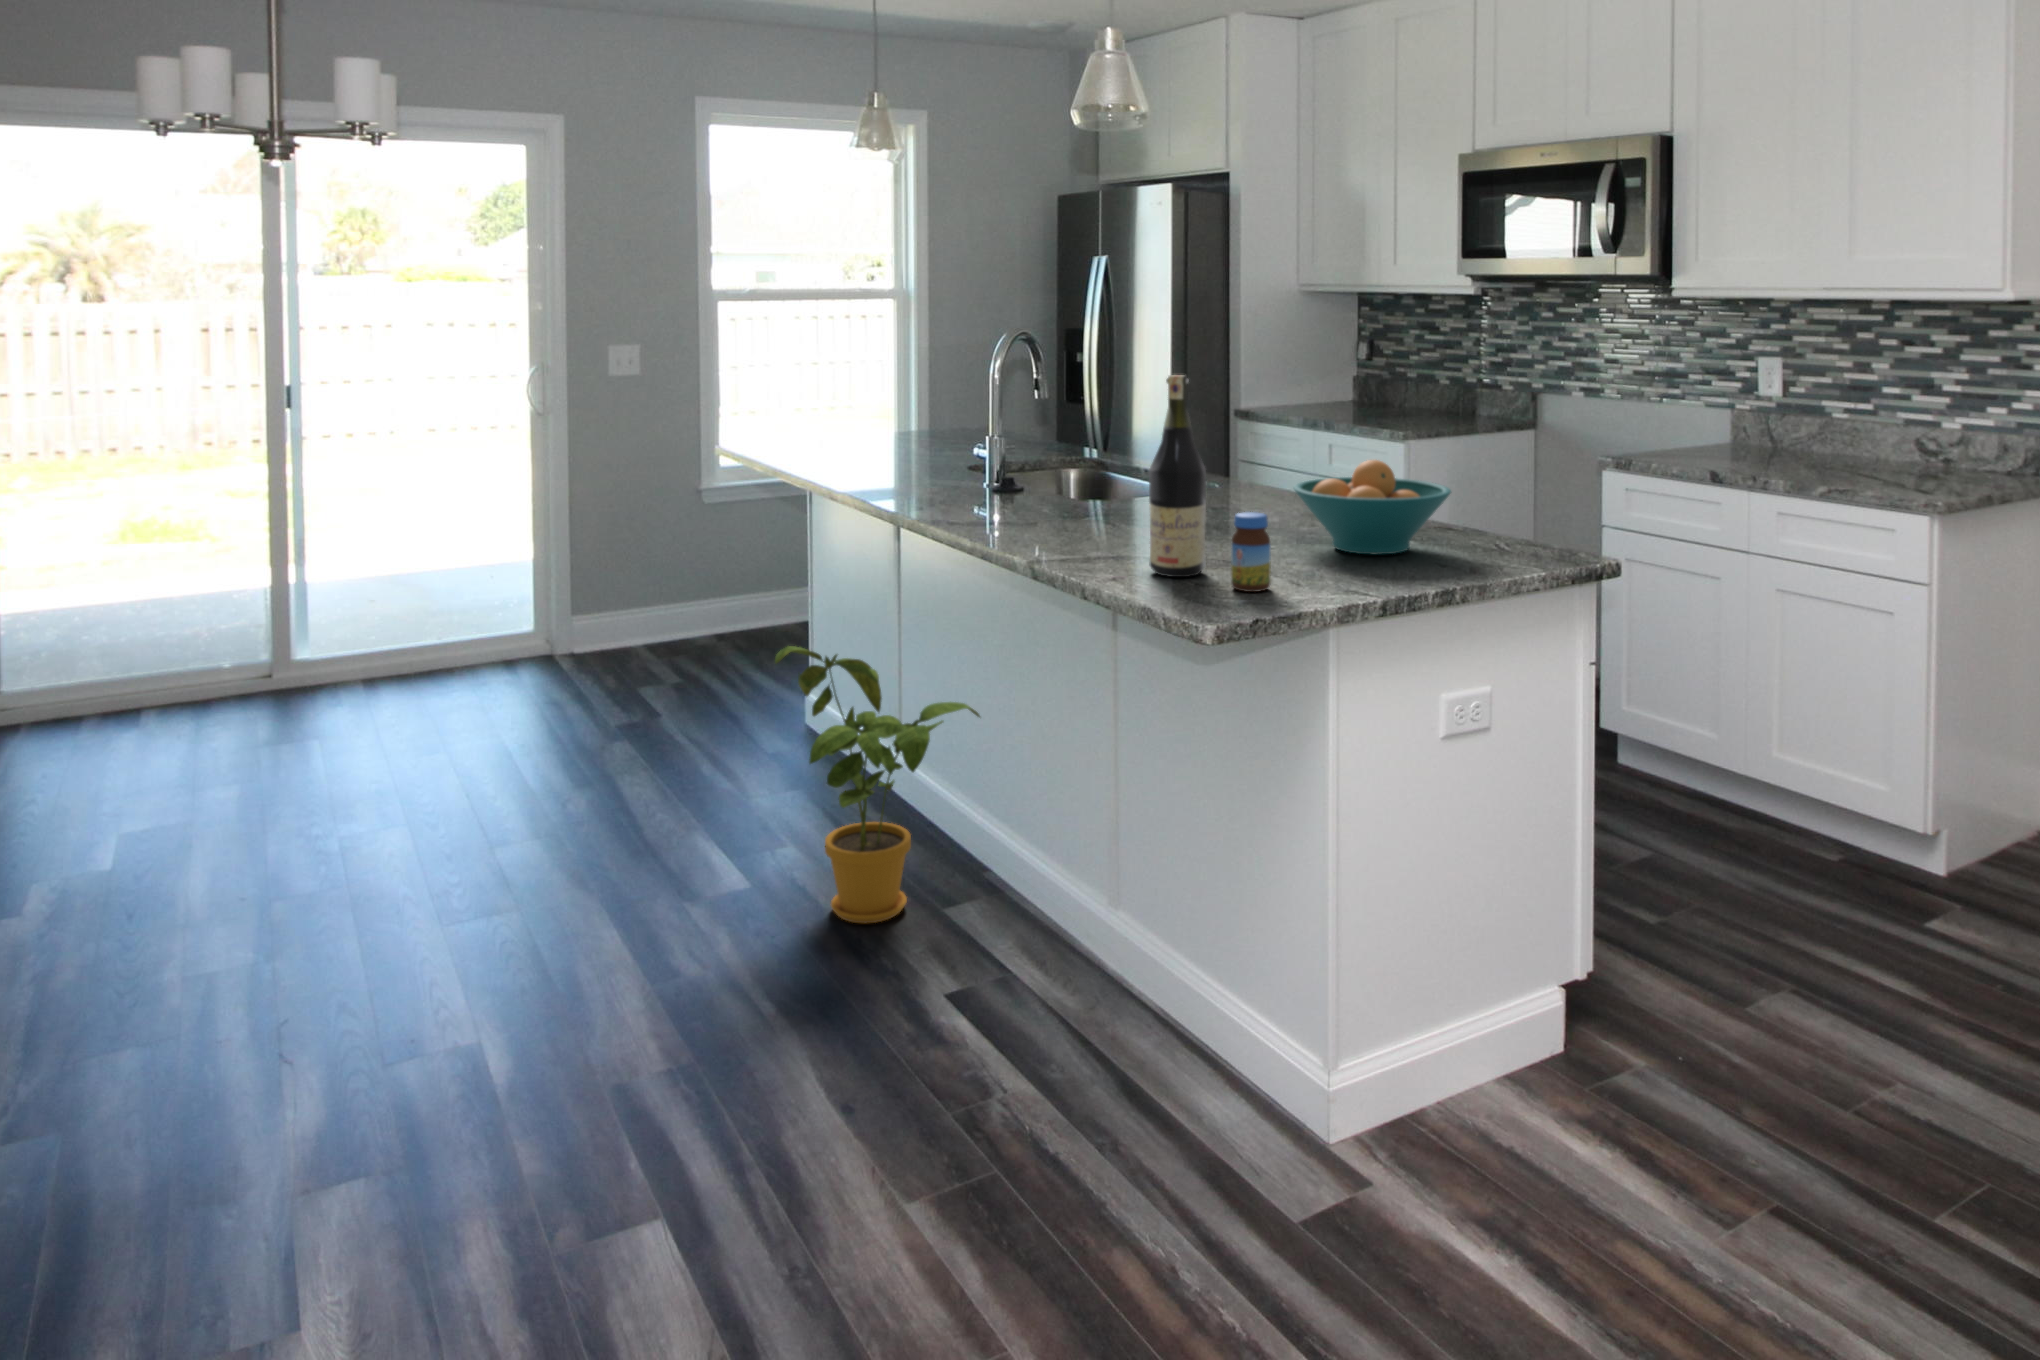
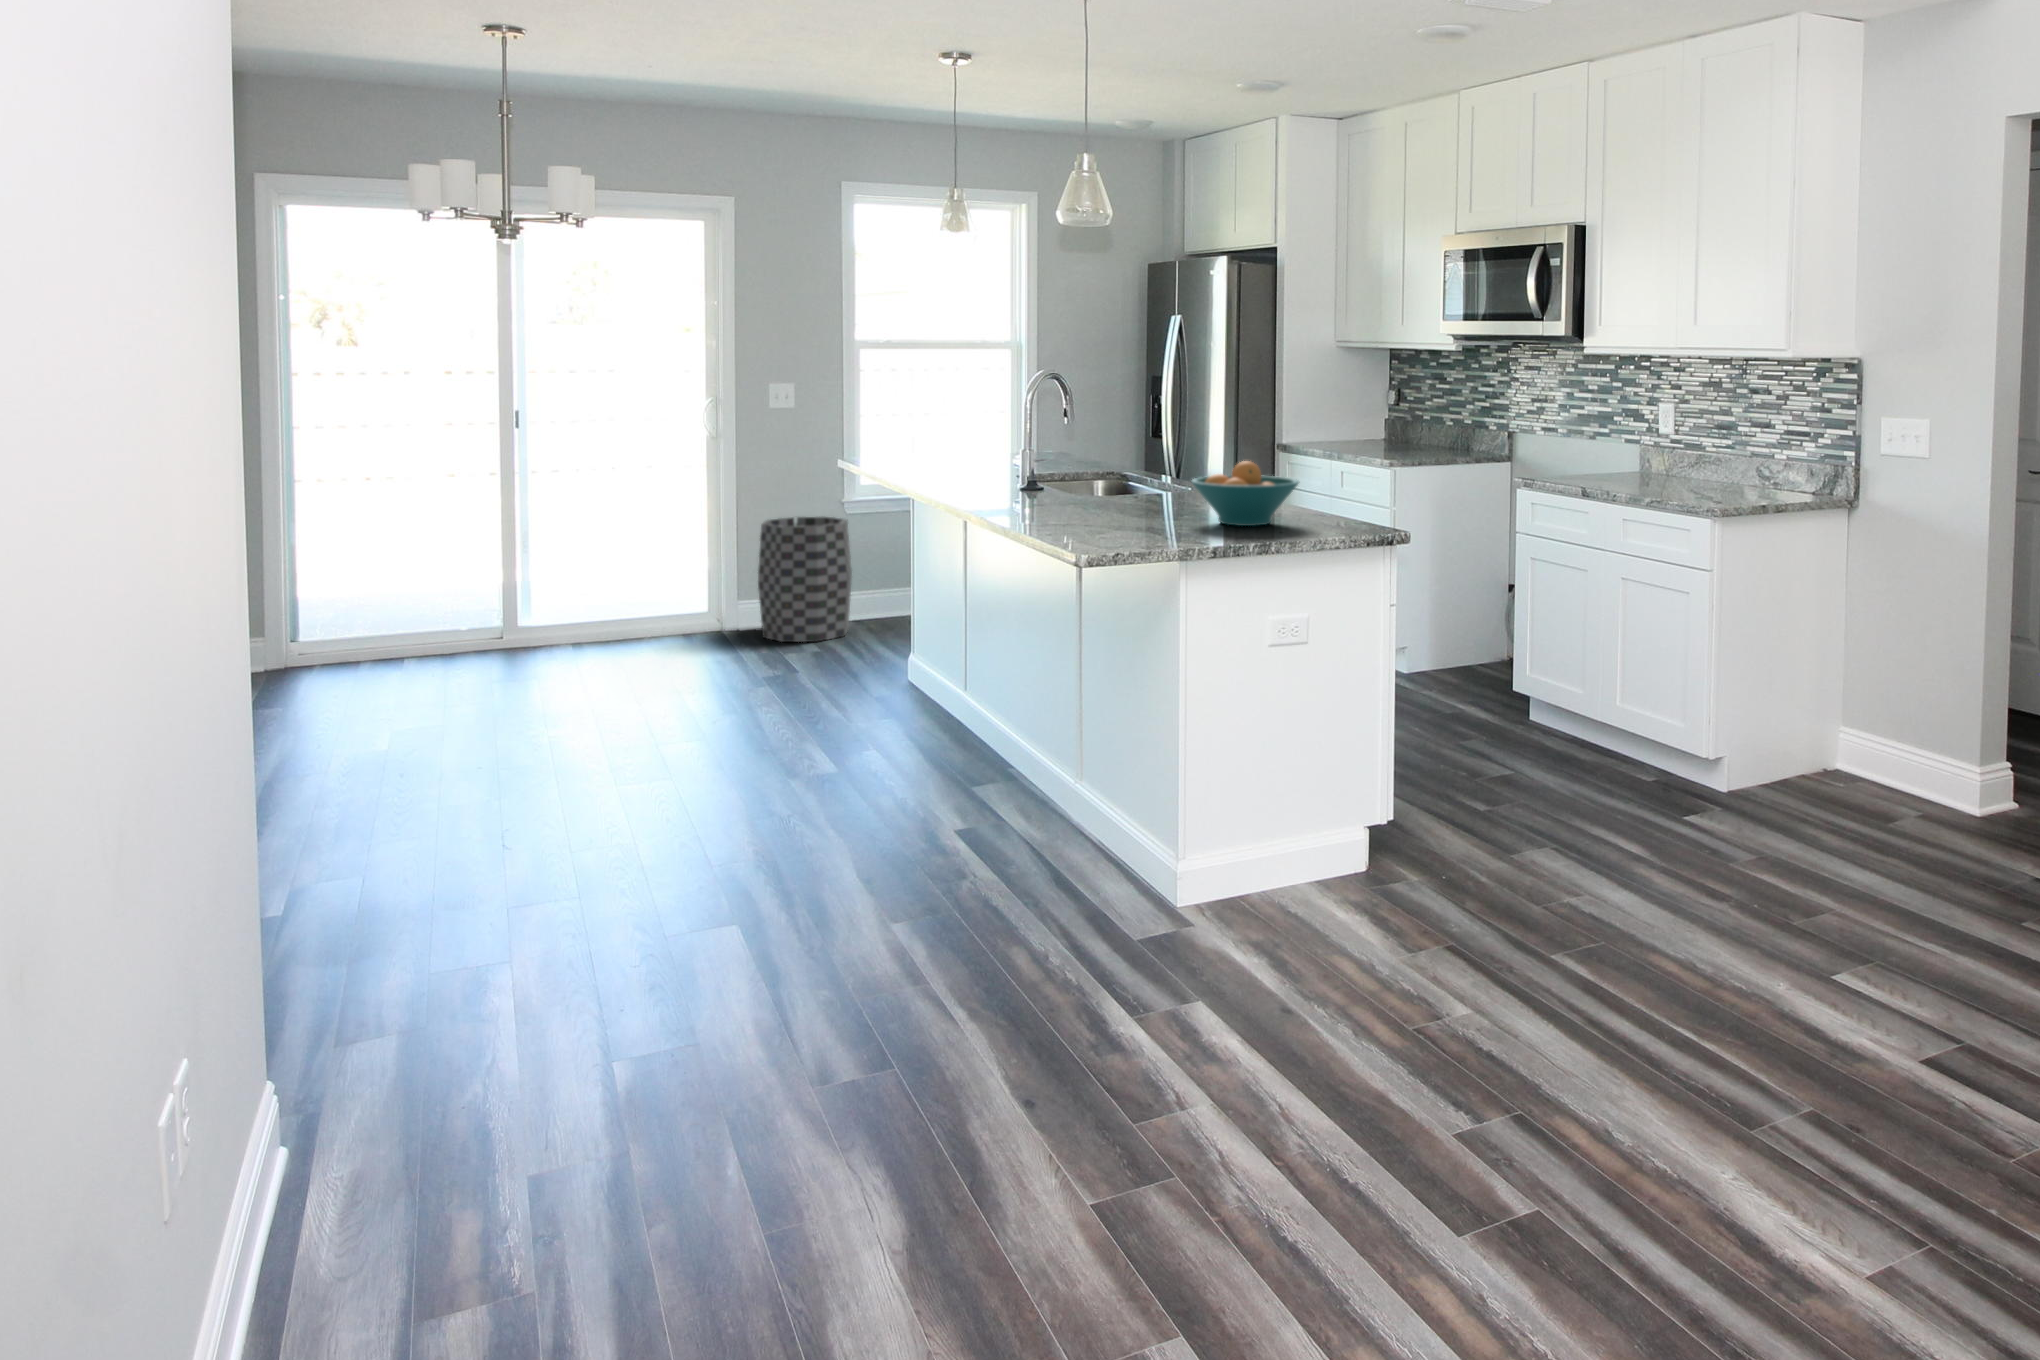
wine bottle: present [1149,375,1206,577] -> none [1075,398,1113,533]
trash can: none [599,507,714,666] -> present [758,517,852,642]
jar: present [1231,512,1271,592] -> none [1119,489,1145,541]
house plant: present [775,646,980,924] -> none [853,597,1006,796]

